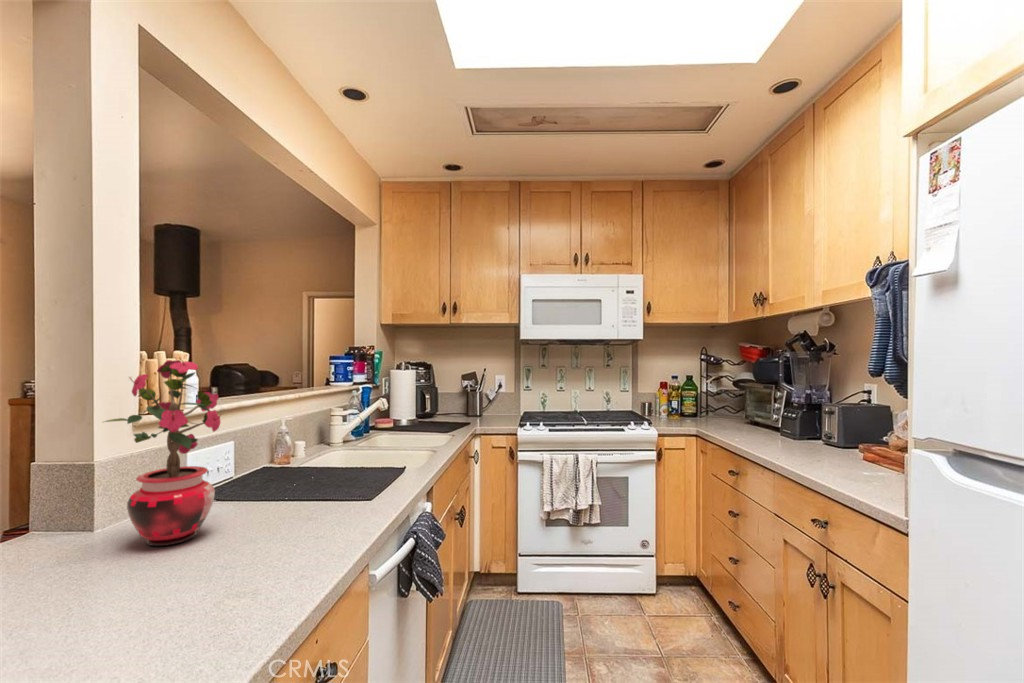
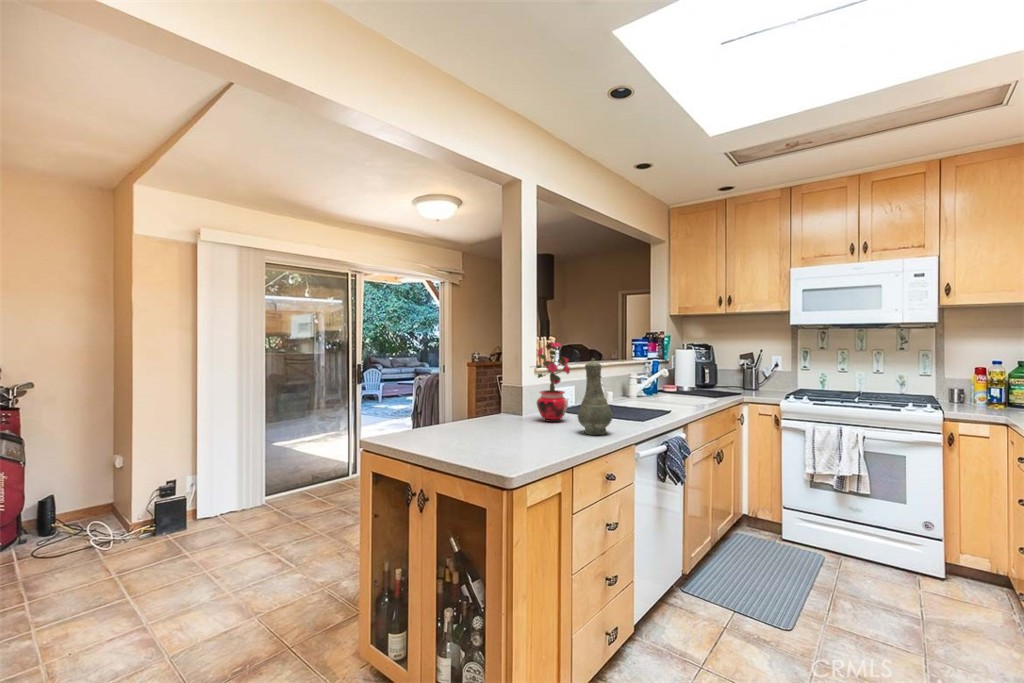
vase: none [237,396,324,578] -> present [578,358,612,435]

